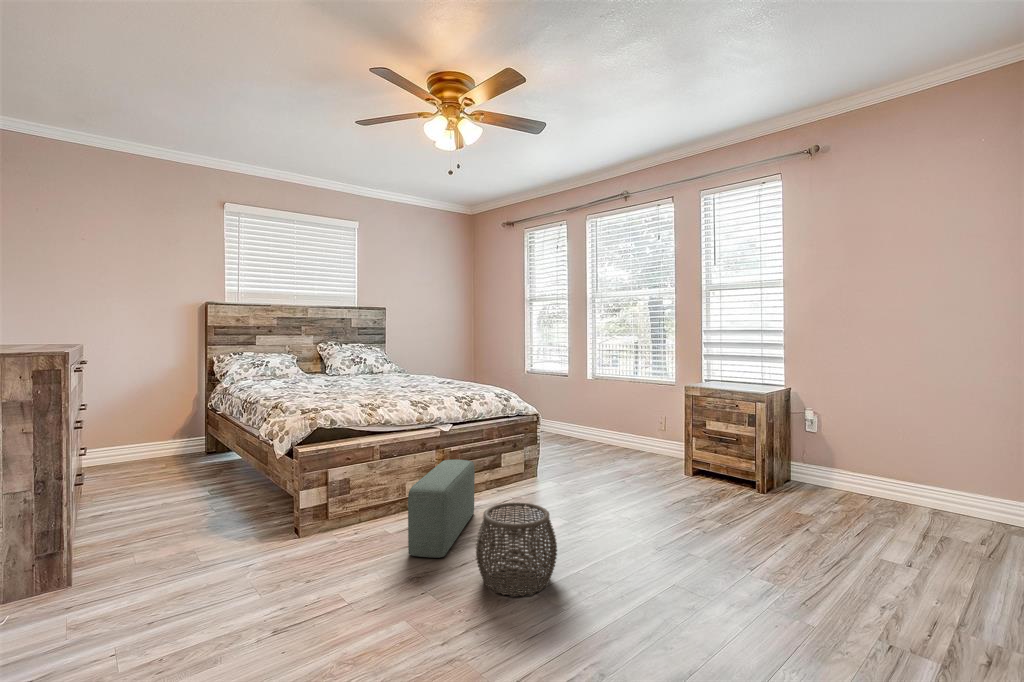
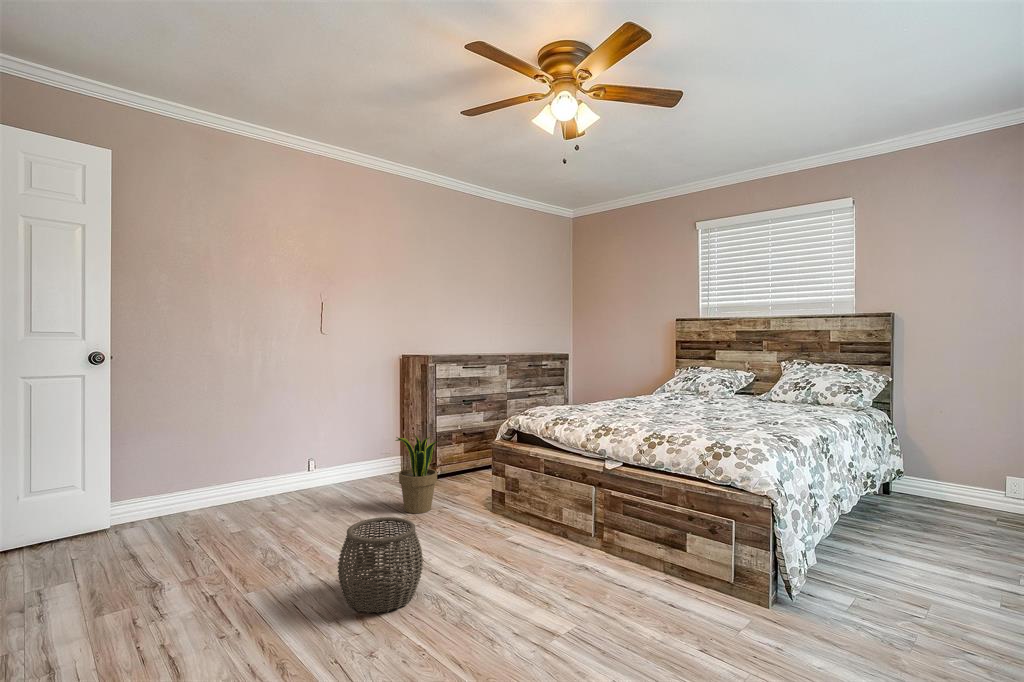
pouf: present [408,460,475,558] -> none [439,489,568,569]
potted plant: none [202,467,275,592] -> present [396,434,439,513]

